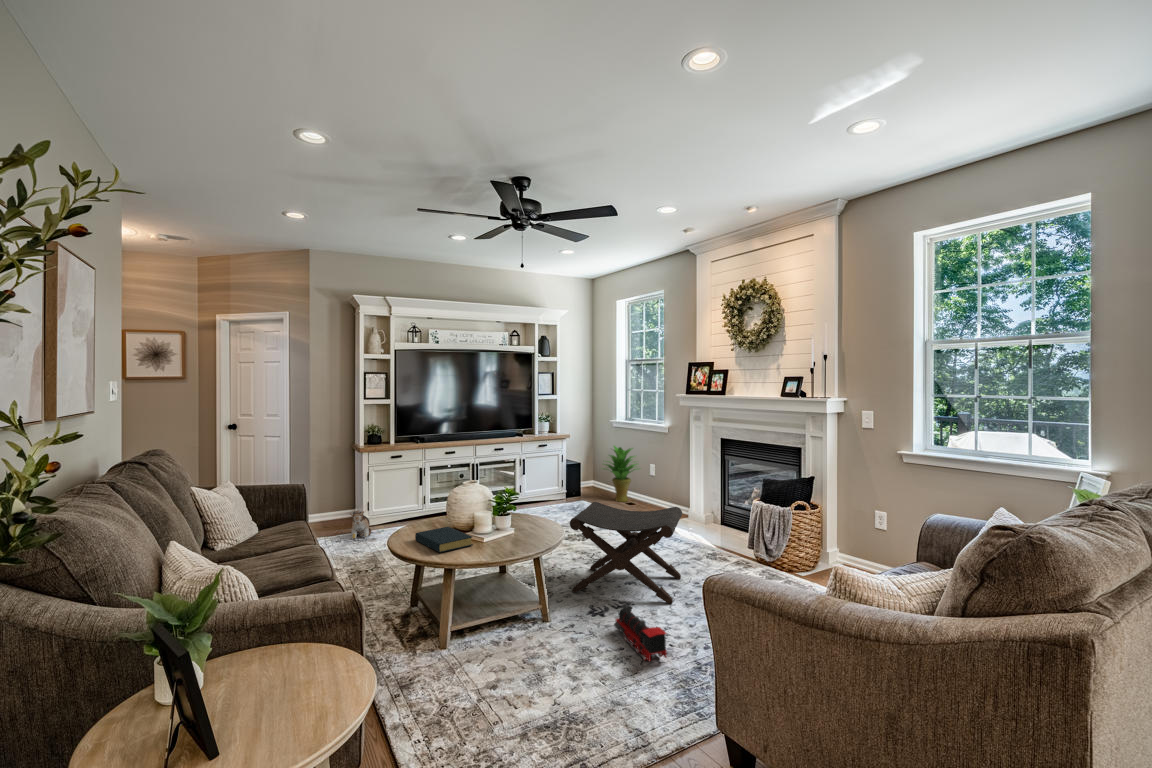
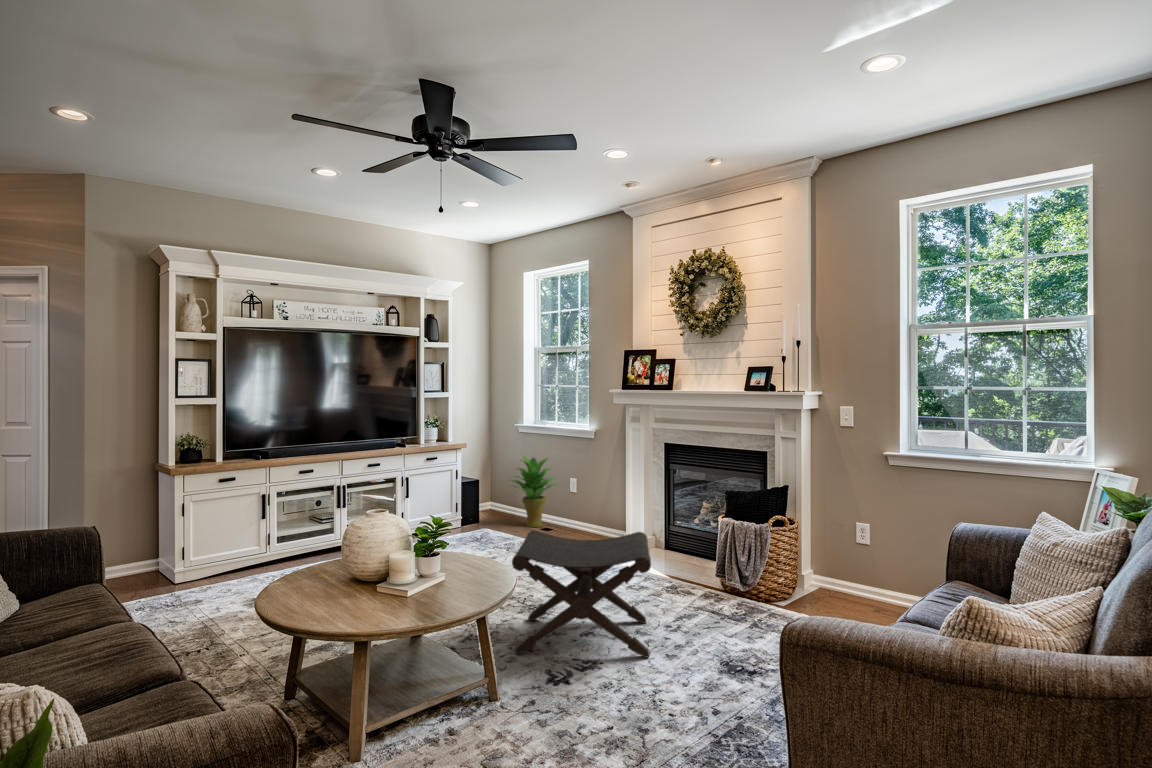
plush toy: present [350,510,371,539] -> none [162,561,194,603]
hardback book: present [415,527,473,552] -> none [303,579,394,619]
toy train: present [614,603,667,661] -> none [590,664,676,741]

